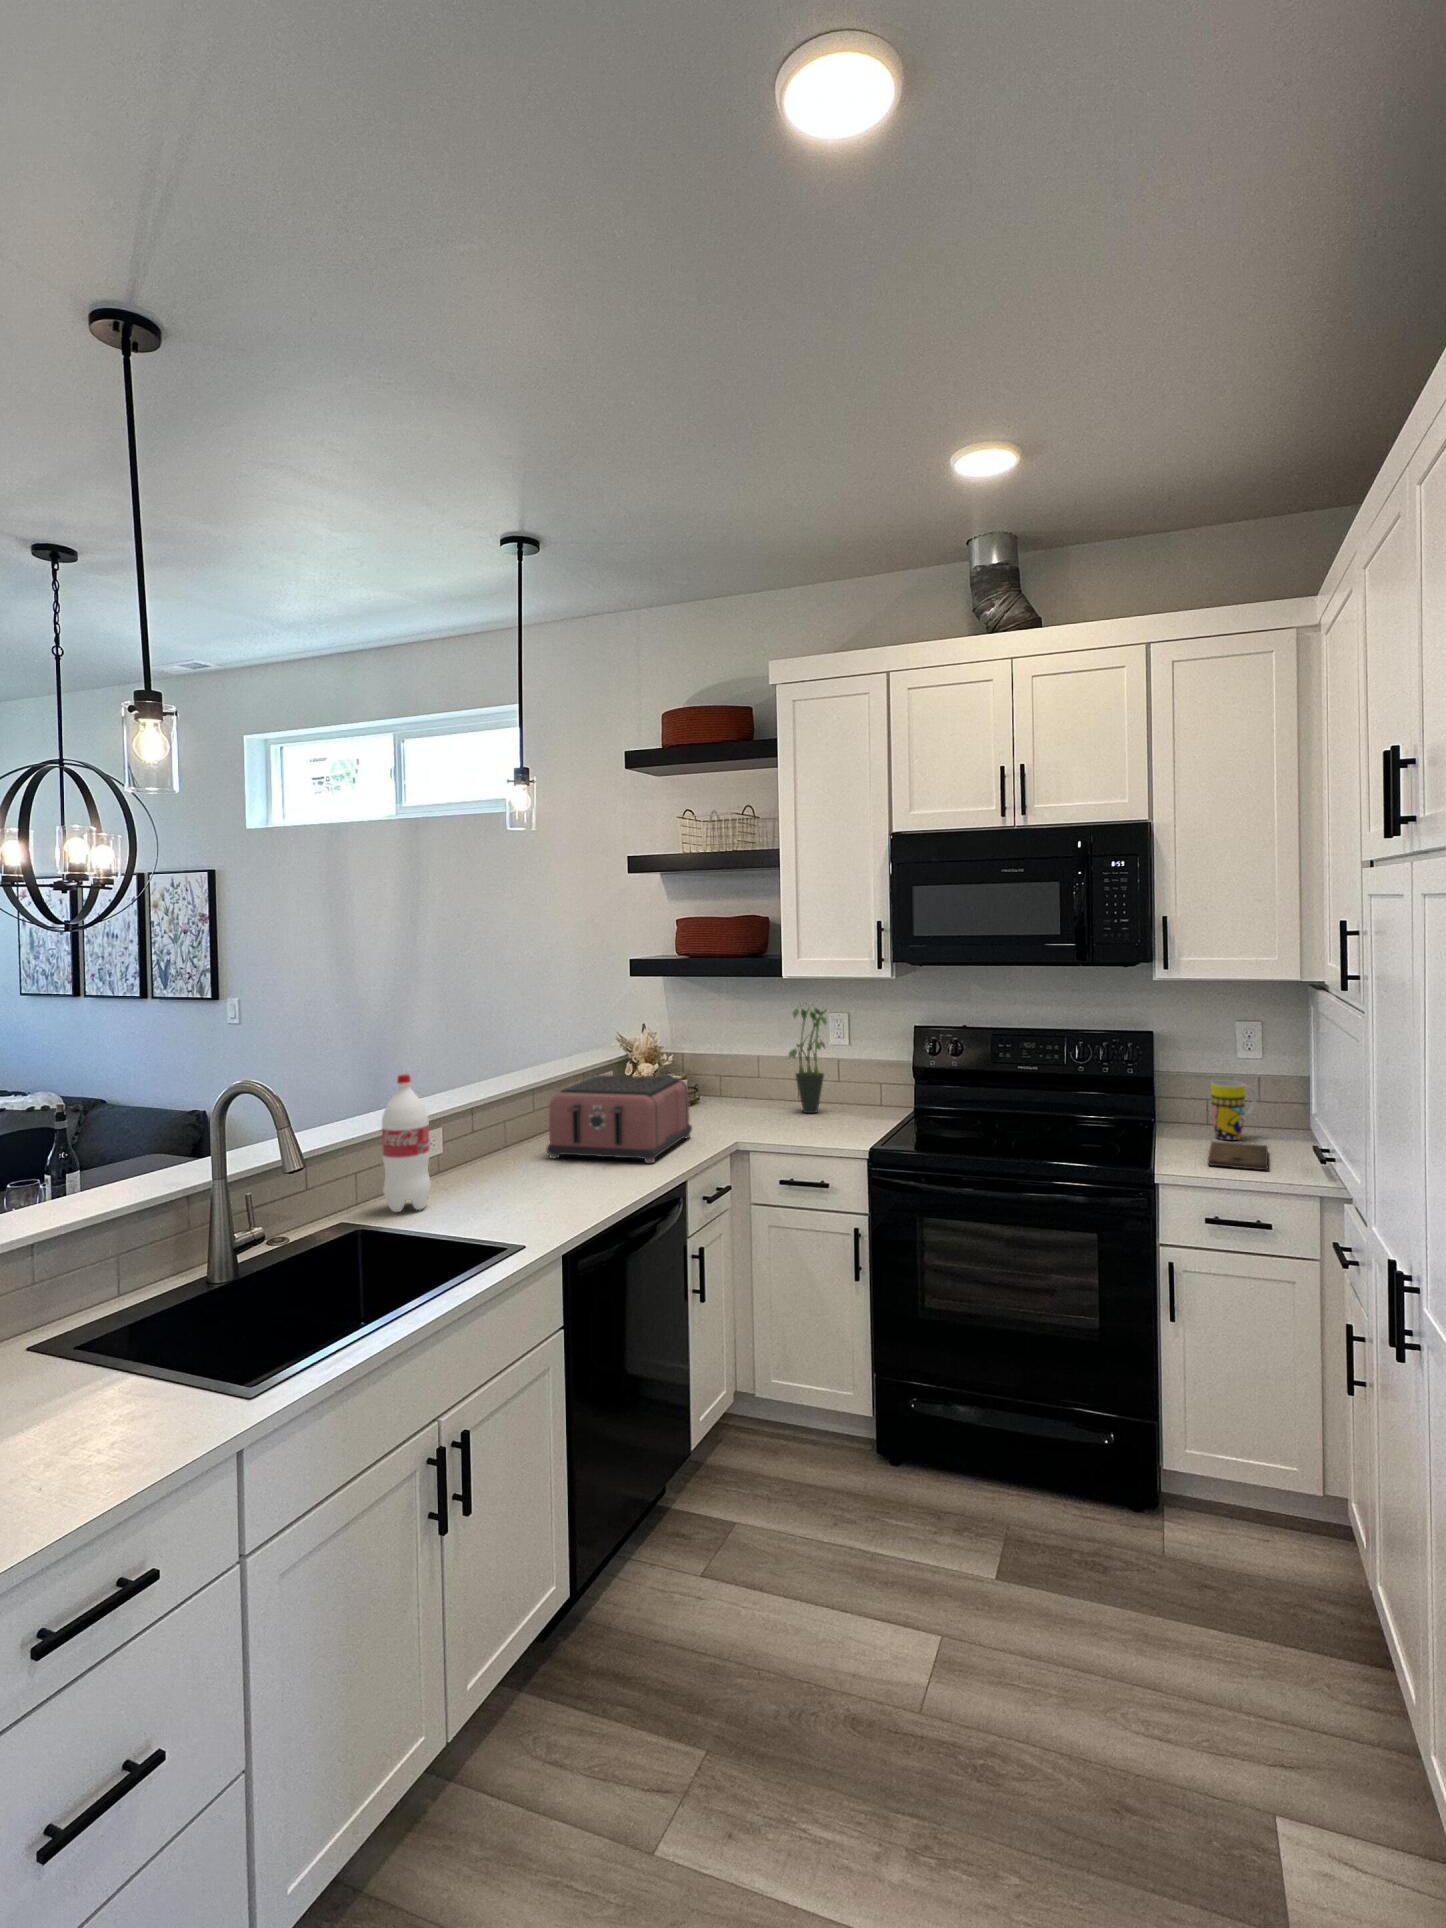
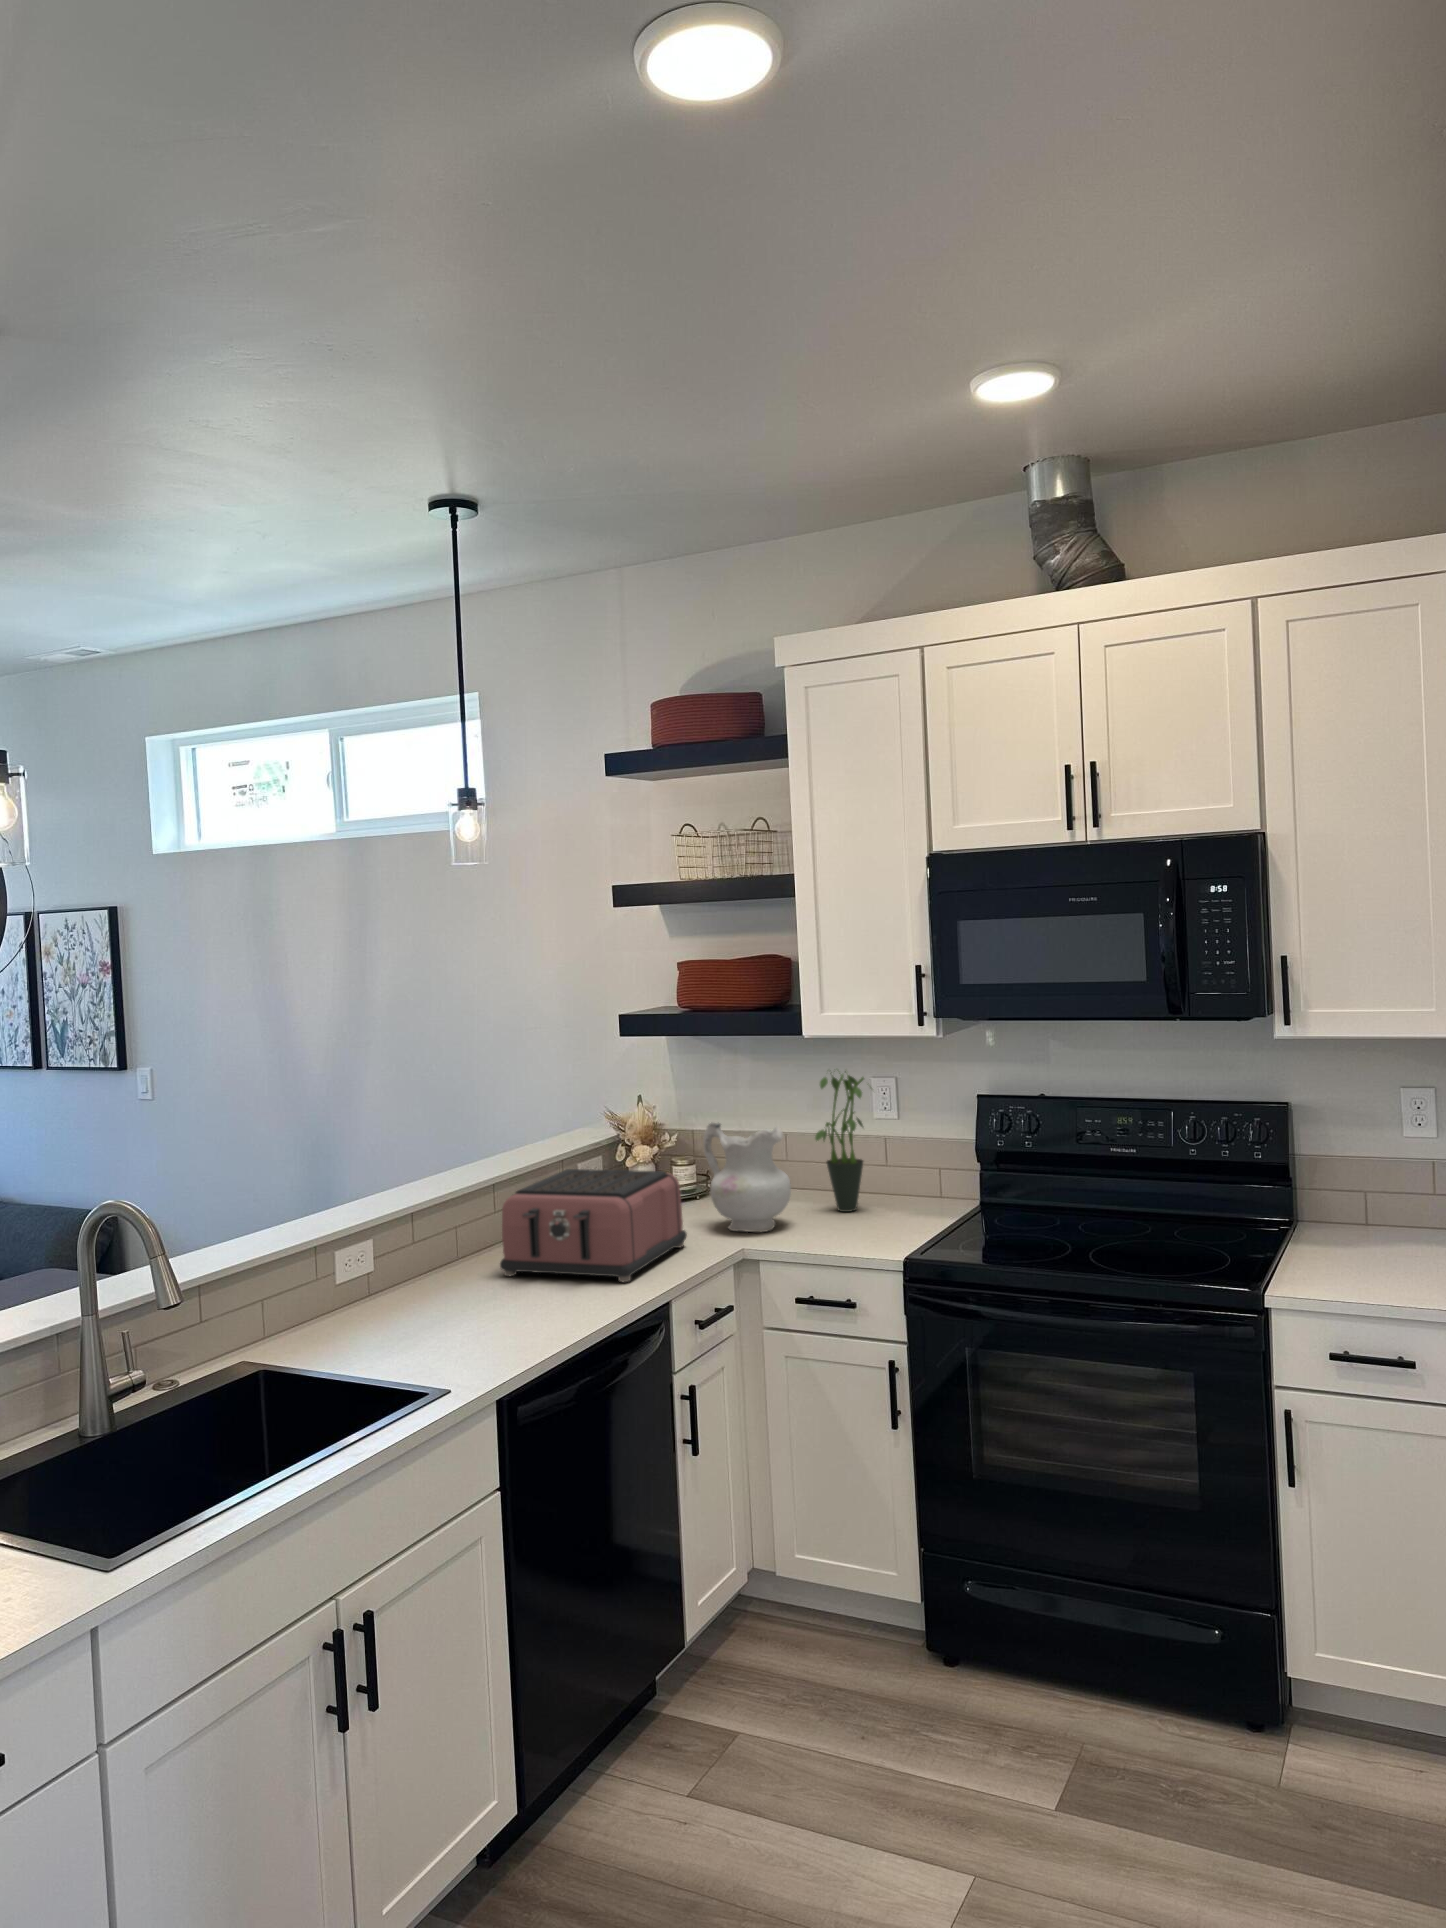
ceramic pitcher: none [702,1041,771,1127] -> present [703,1123,791,1232]
bottle: present [382,1074,431,1212] -> none [287,1180,349,1348]
mug: present [1211,1081,1256,1140] -> none [1359,1167,1422,1247]
cutting board: present [1208,1141,1268,1170] -> none [1338,1249,1428,1289]

